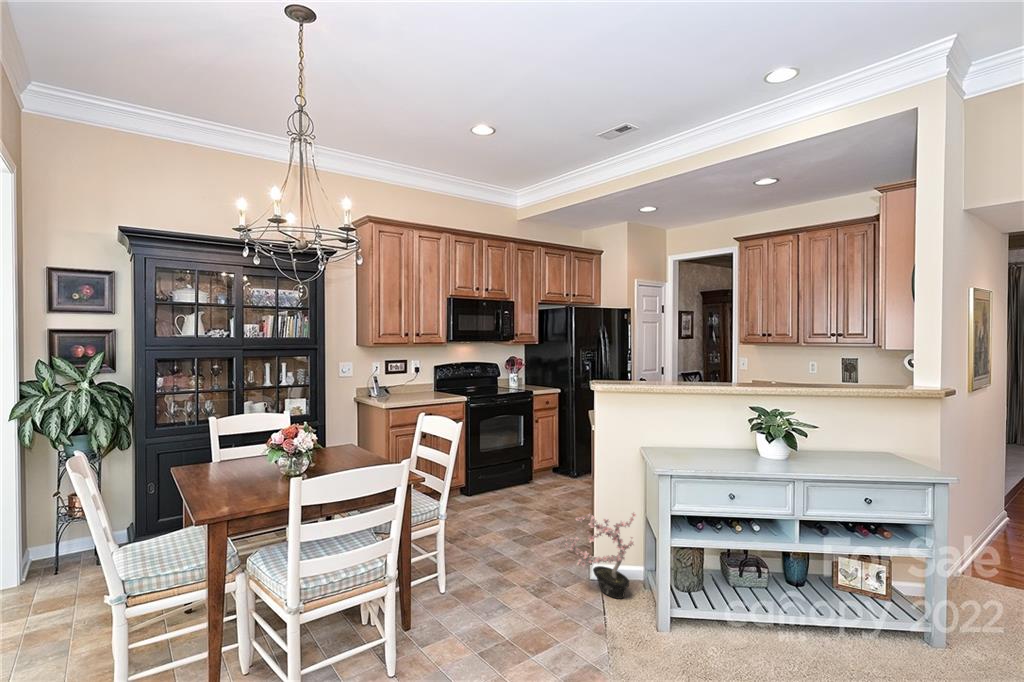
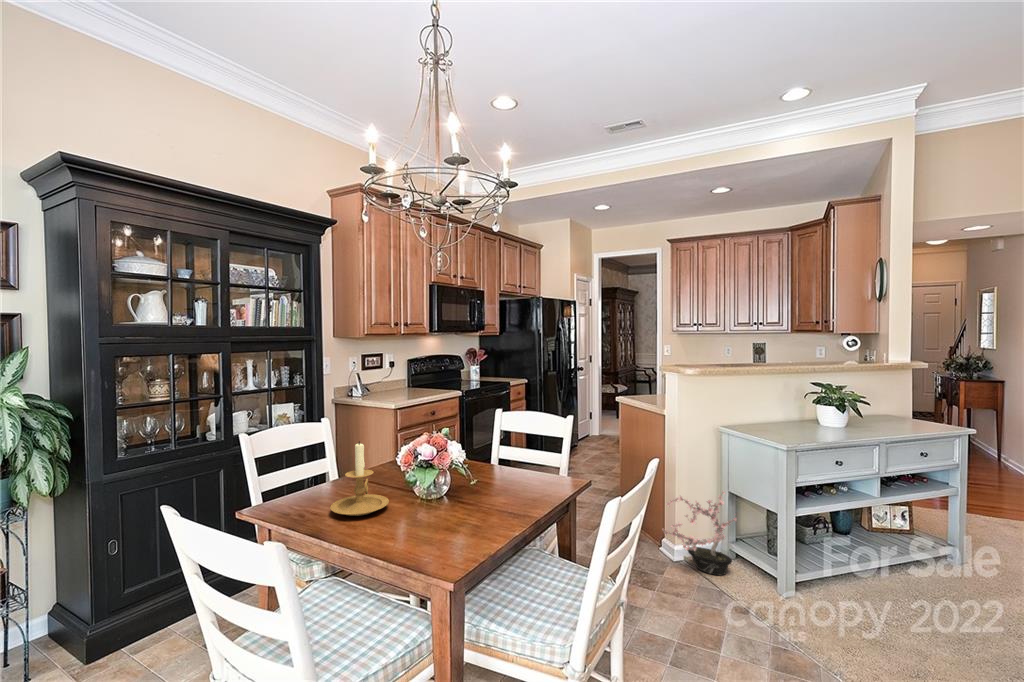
candle holder: none [209,425,254,478] -> present [330,441,389,516]

